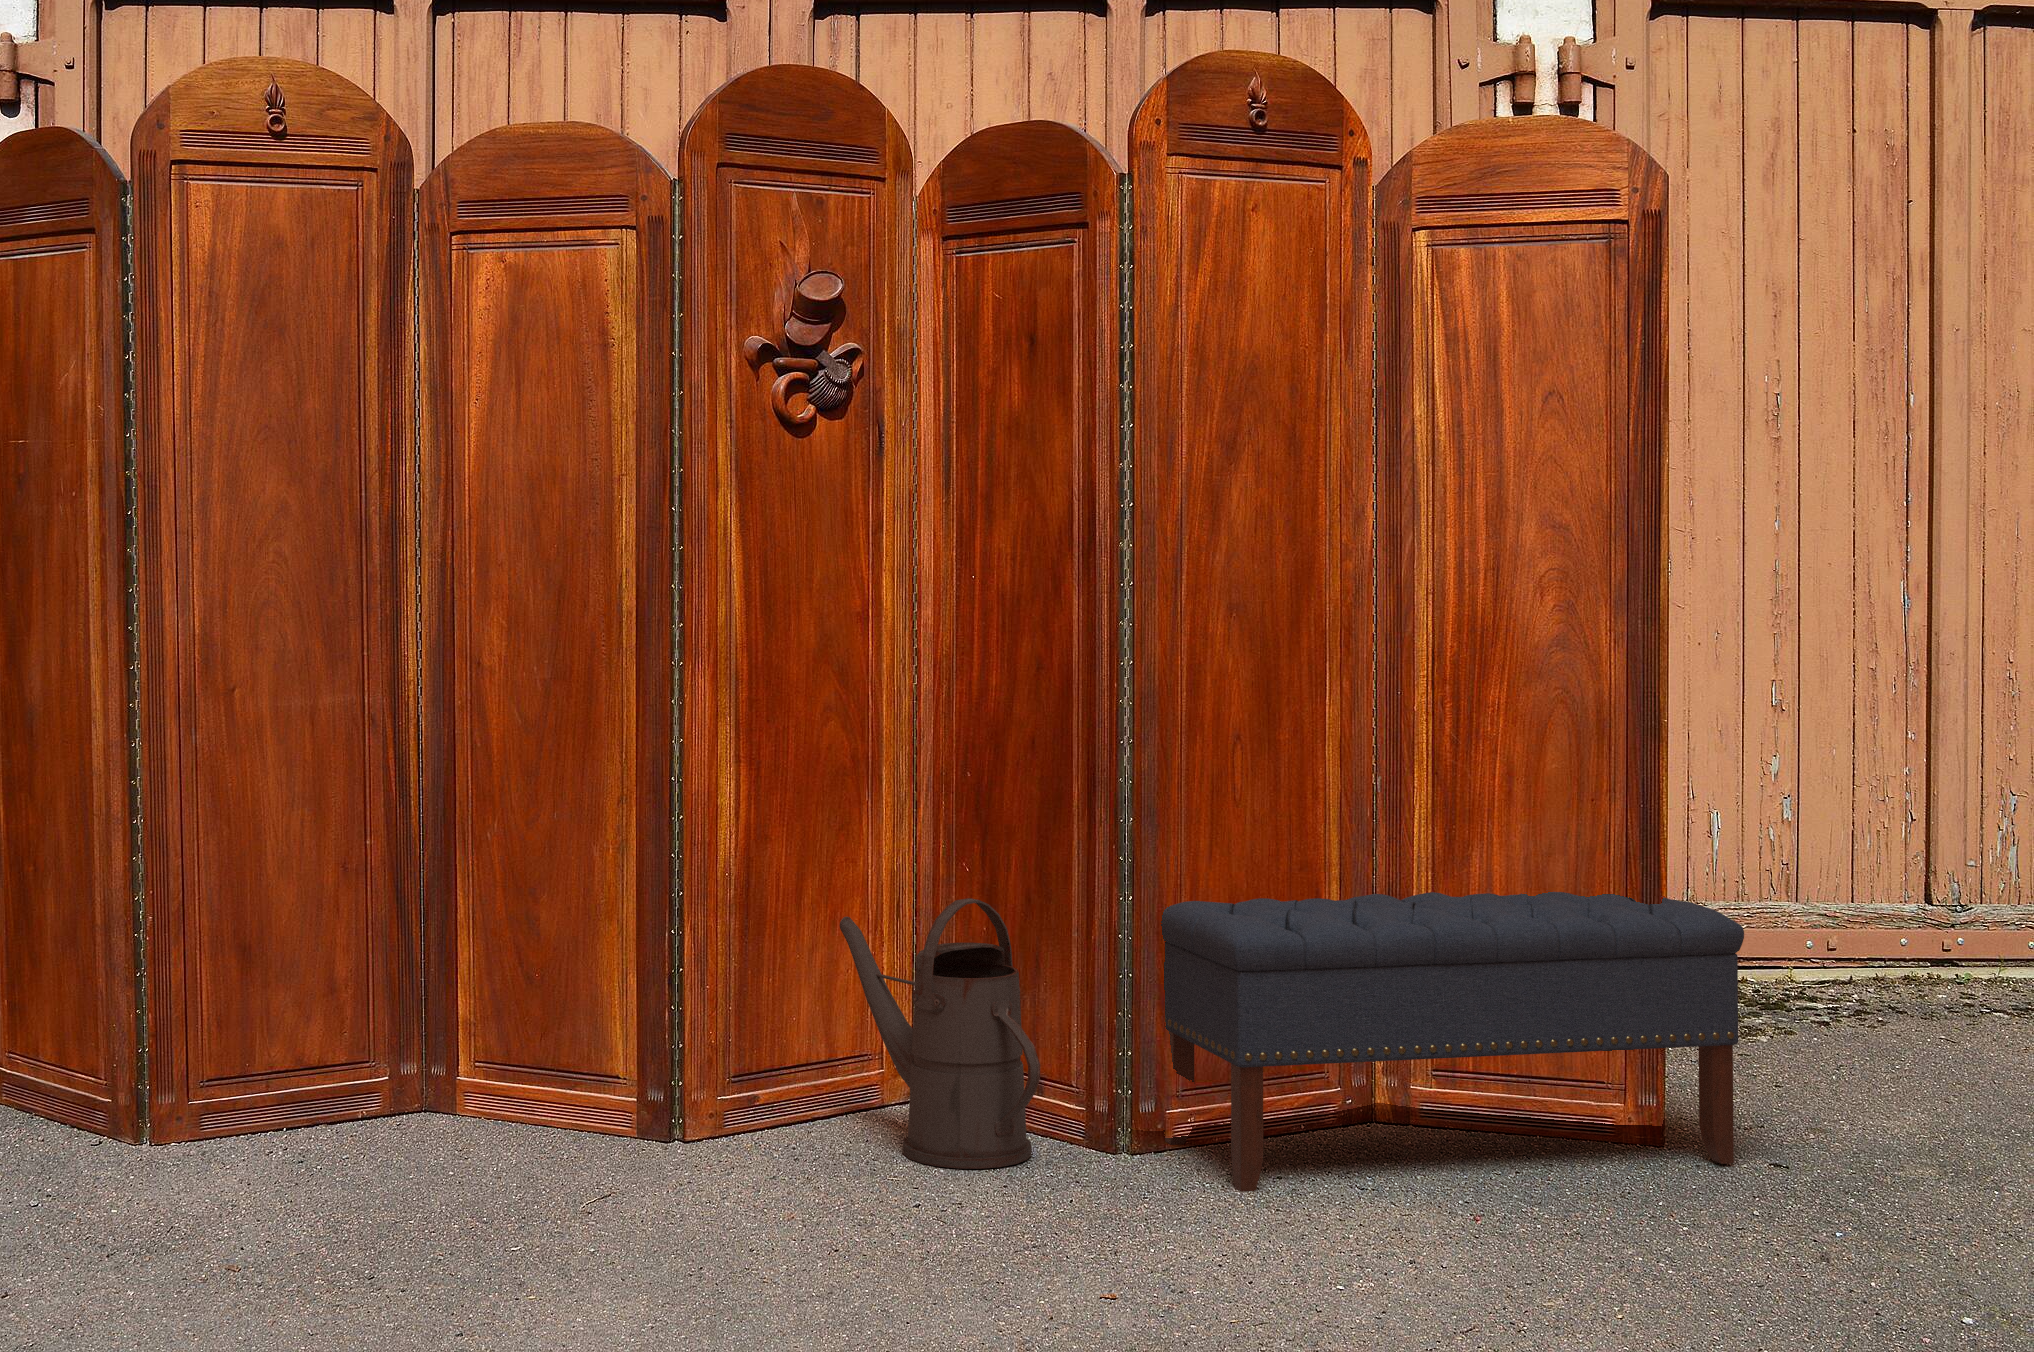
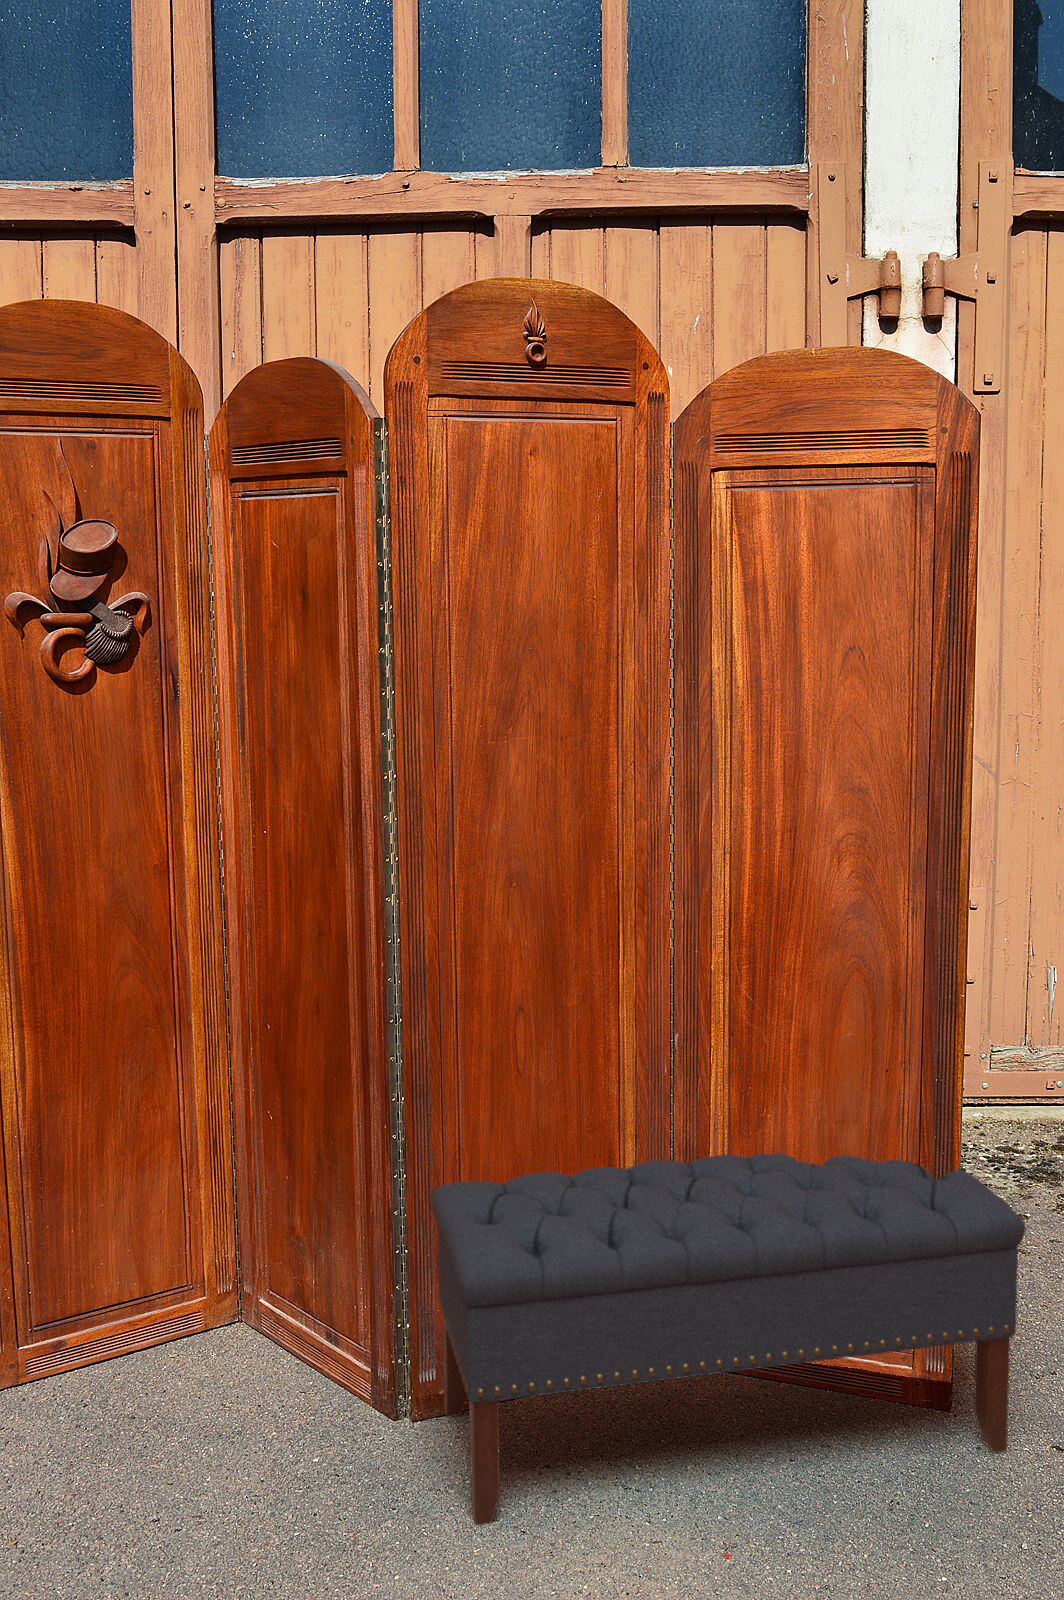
watering can: present [840,898,1040,1169] -> none [141,1172,297,1479]

